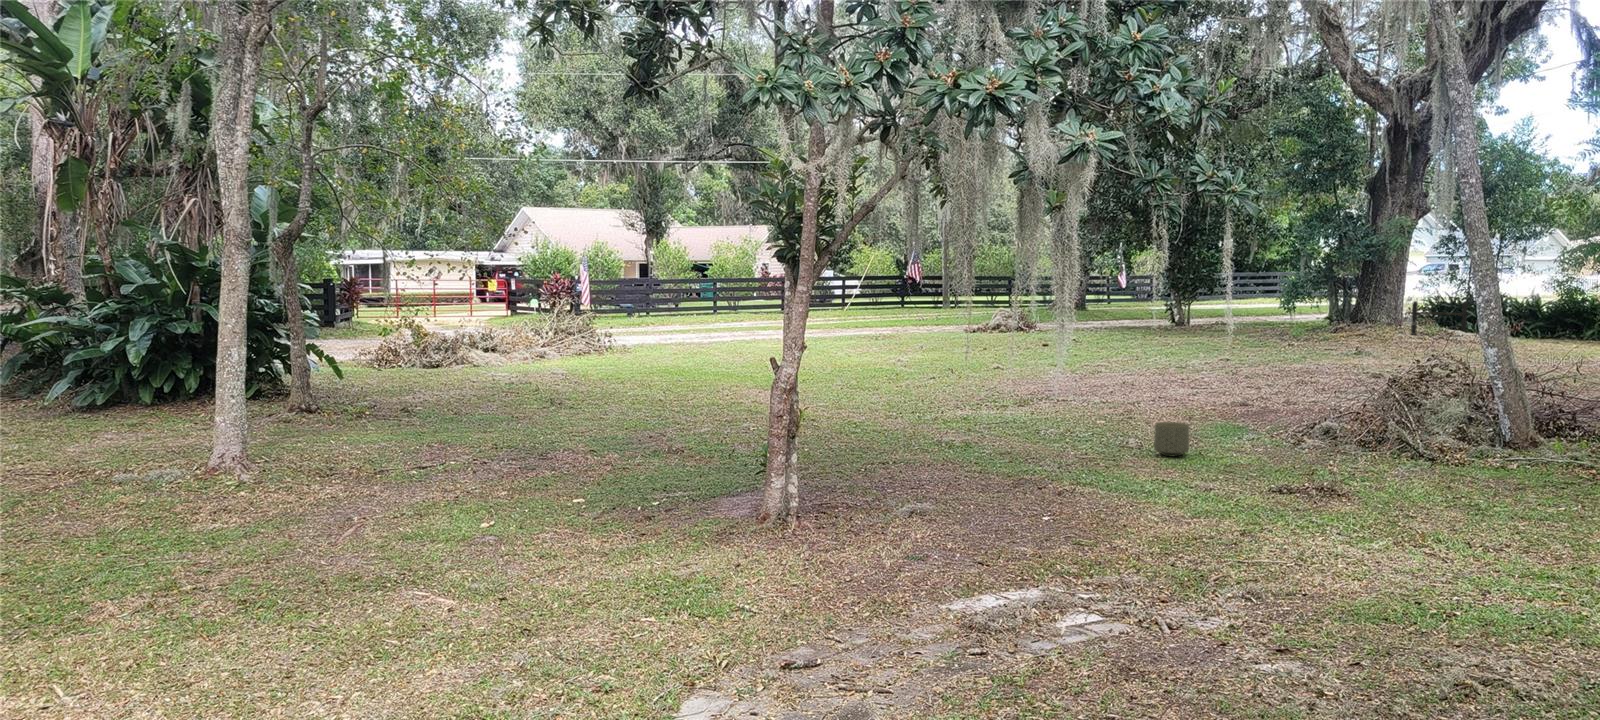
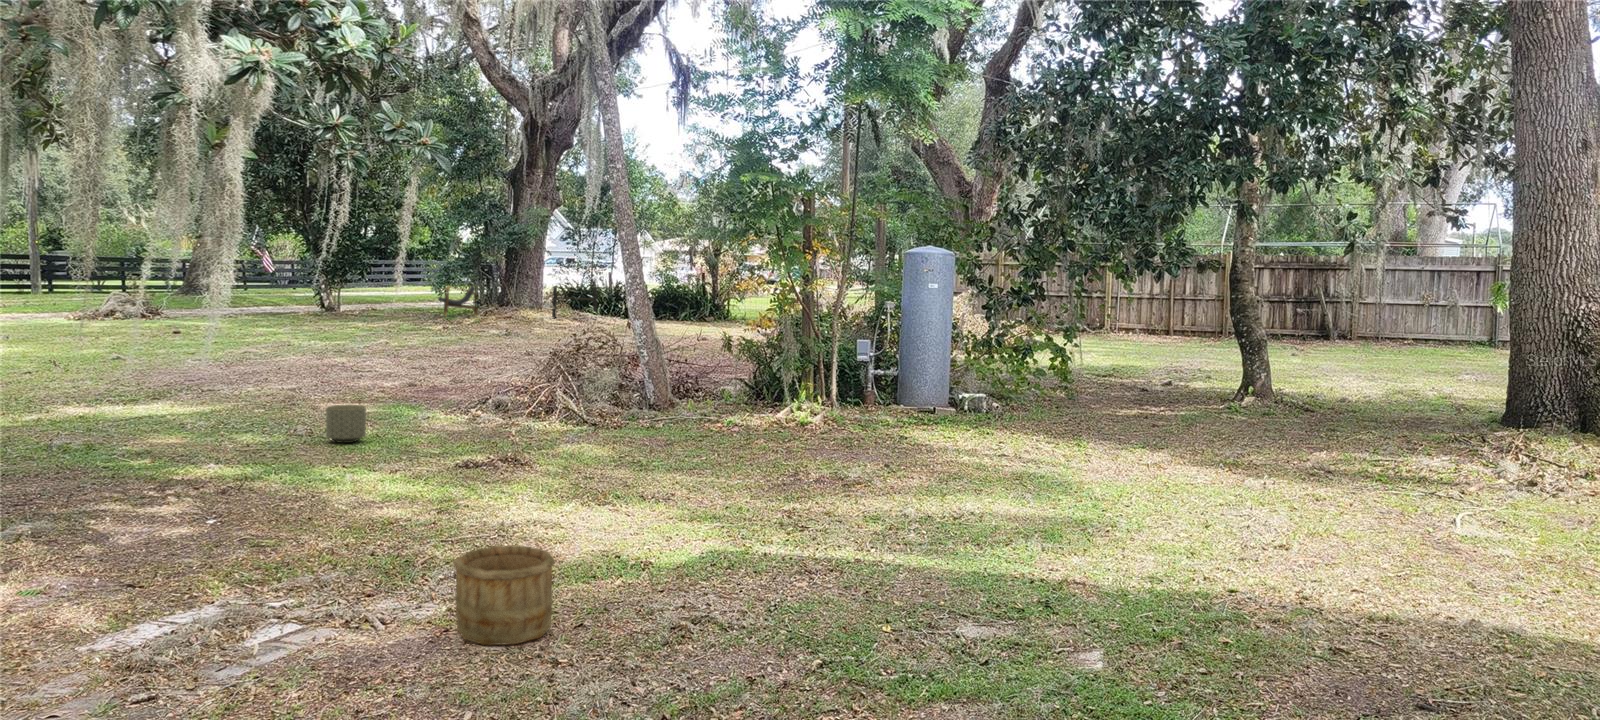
lounge chair: none [1285,293,1332,334] -> present [438,285,478,317]
wooden bucket: none [1230,575,1333,672] -> present [453,546,555,645]

